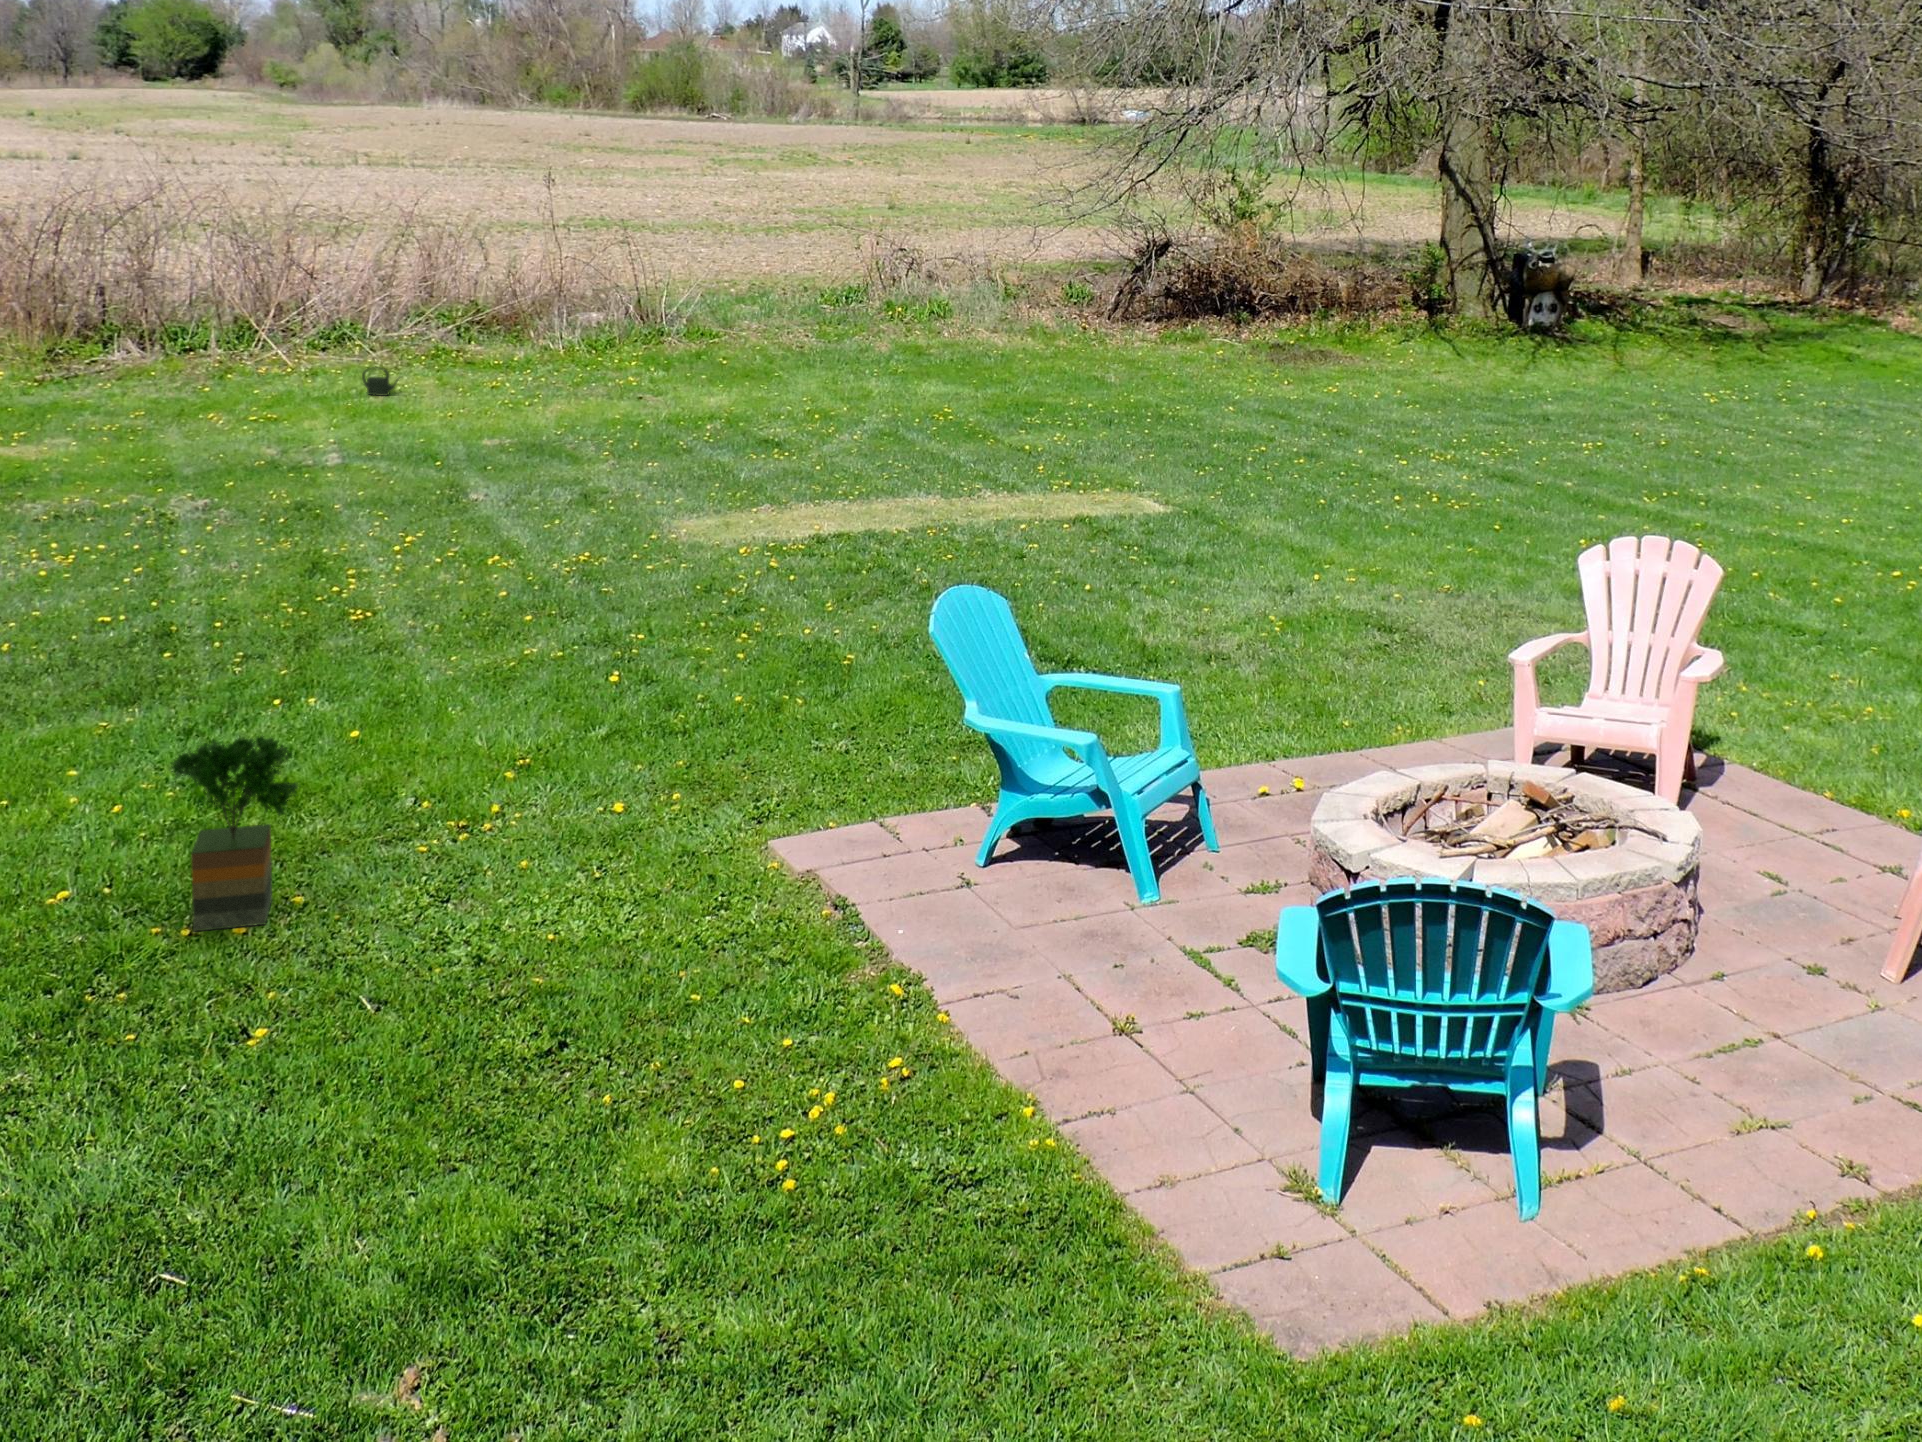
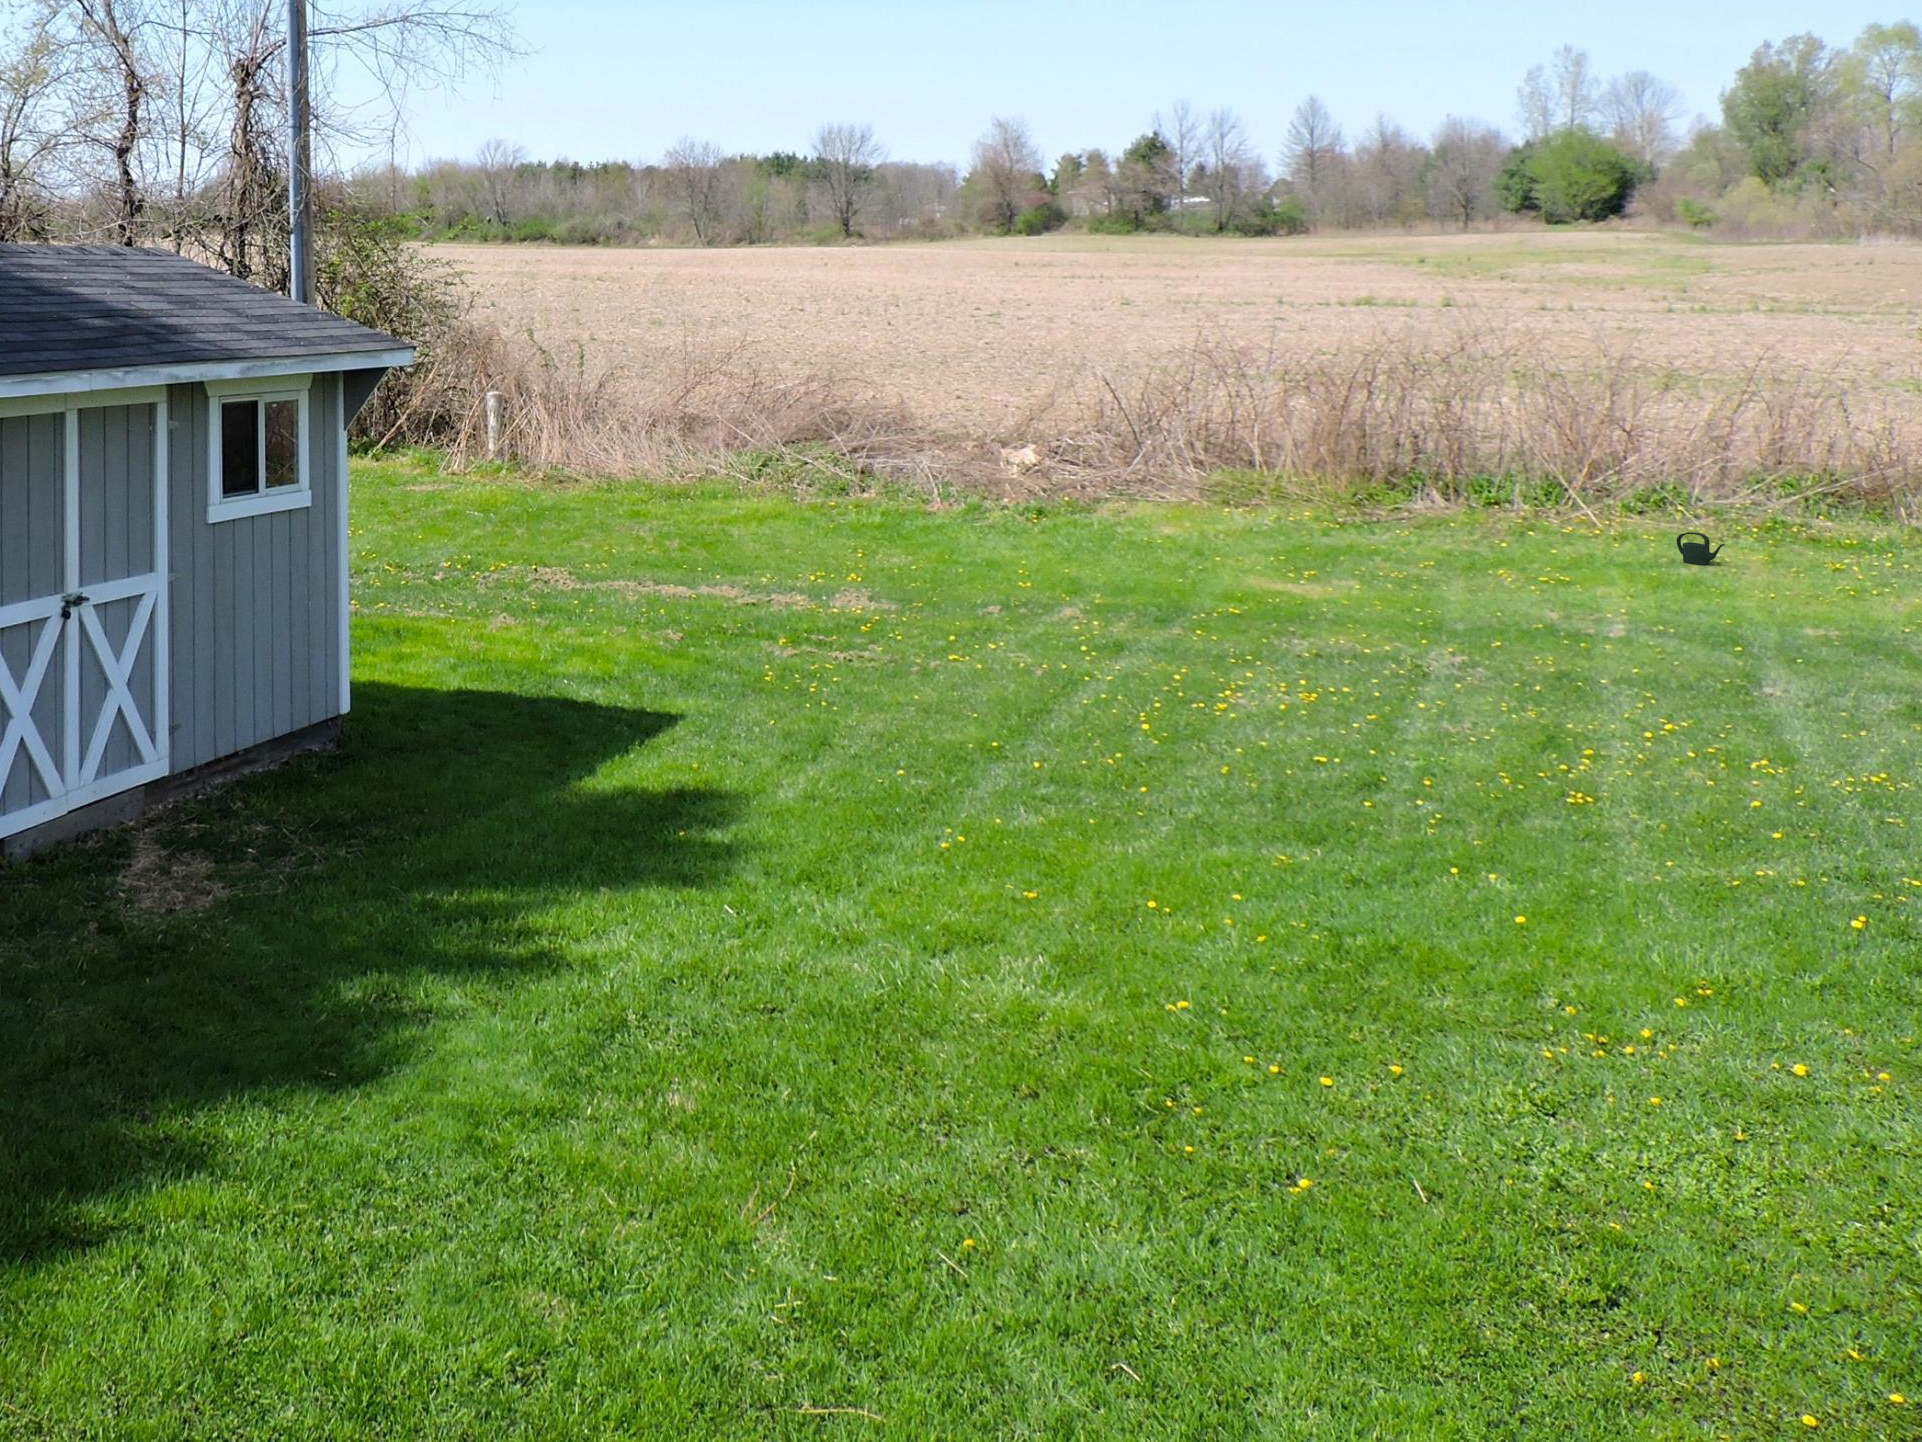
potted tree: present [171,735,298,931] -> none [1259,882,1387,1081]

